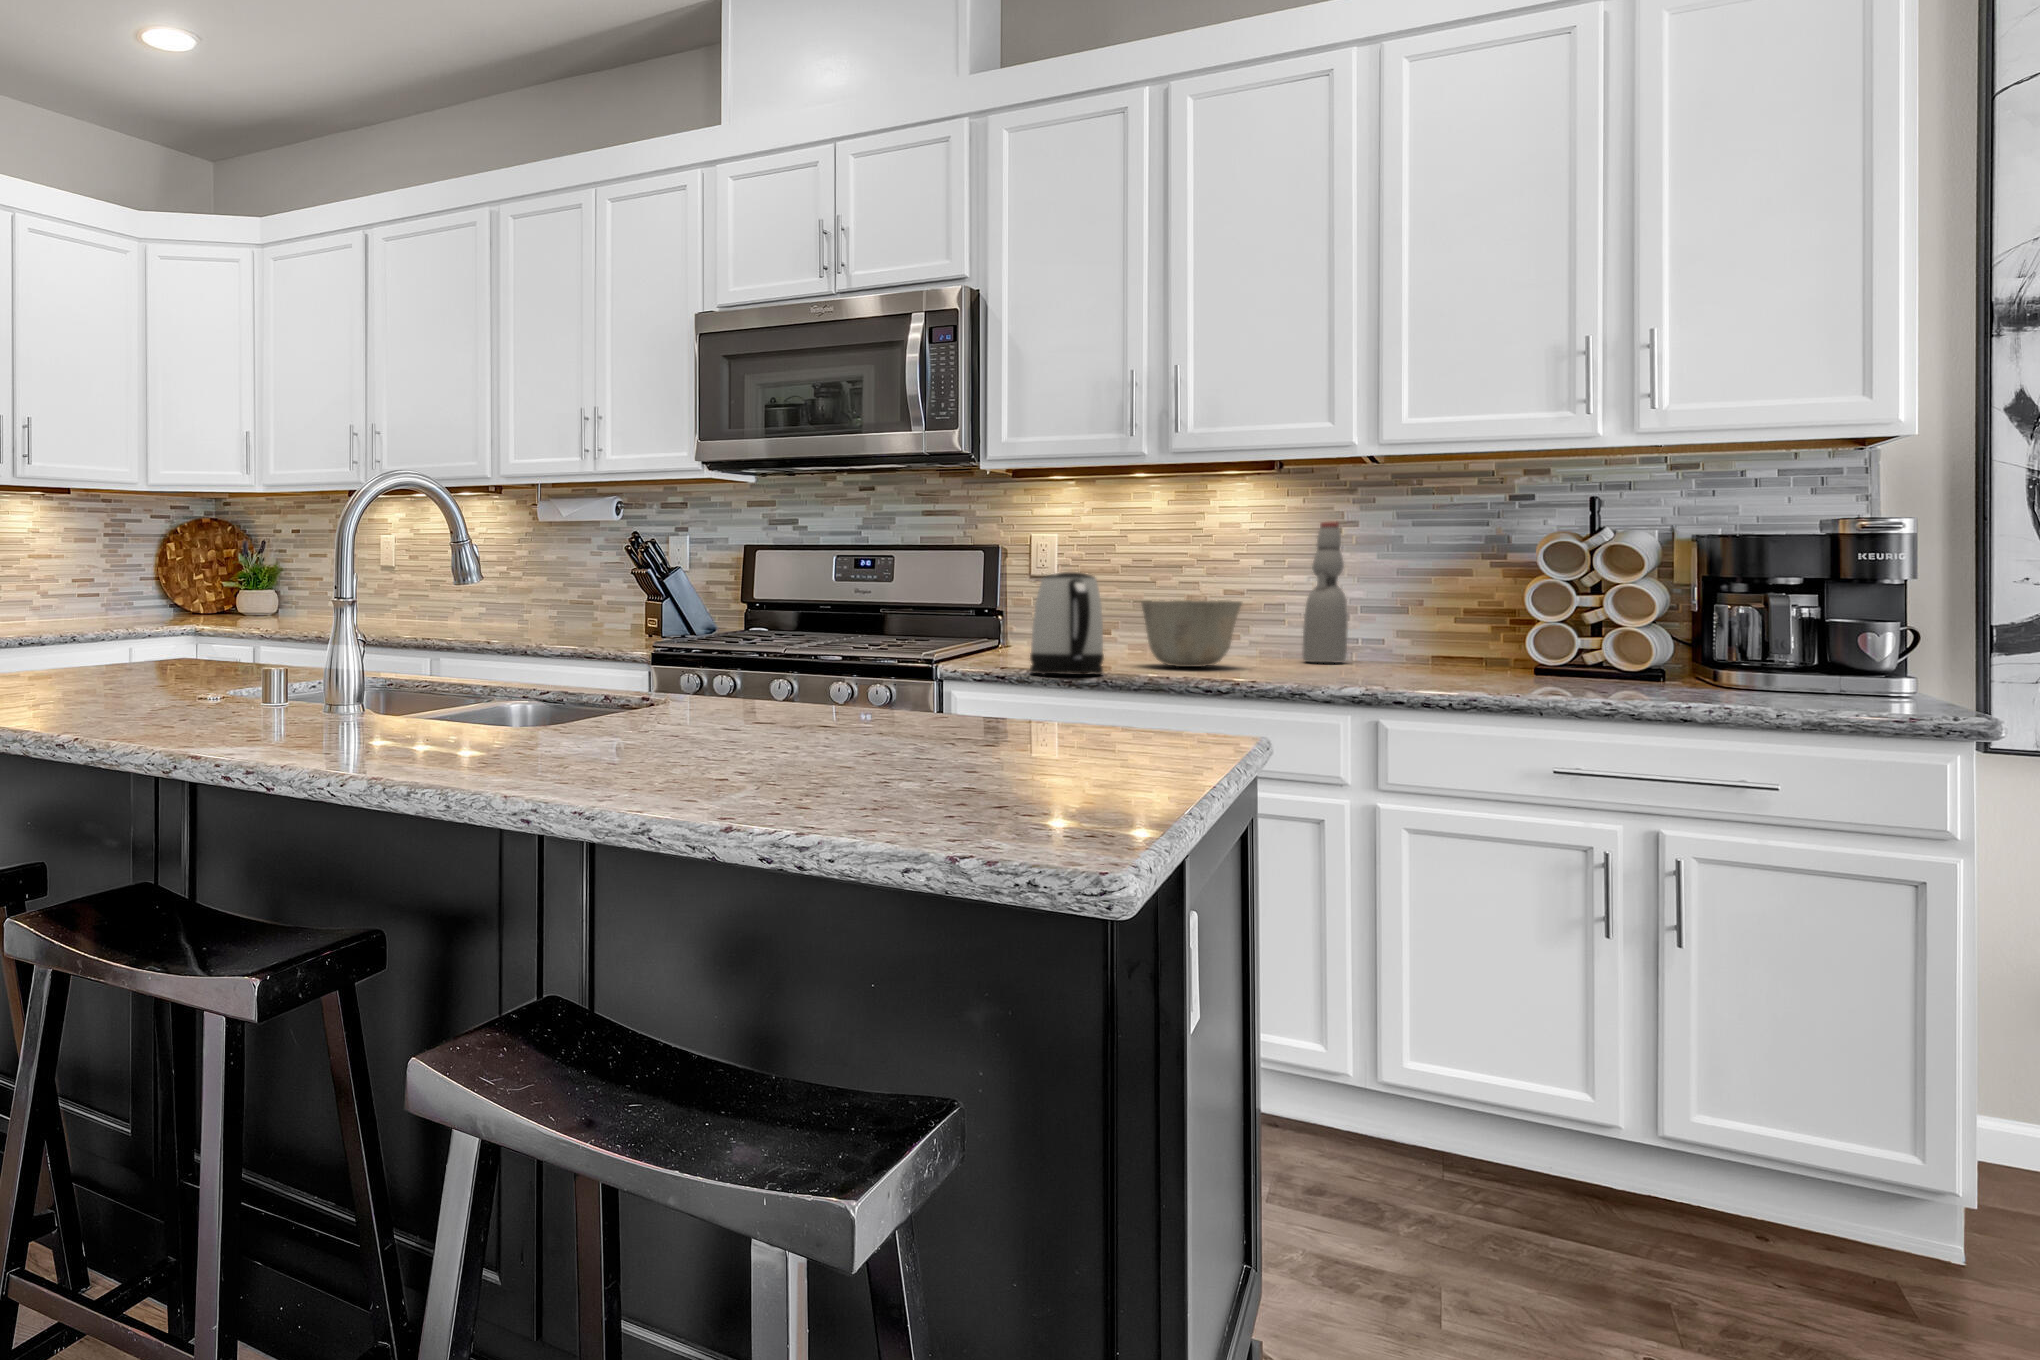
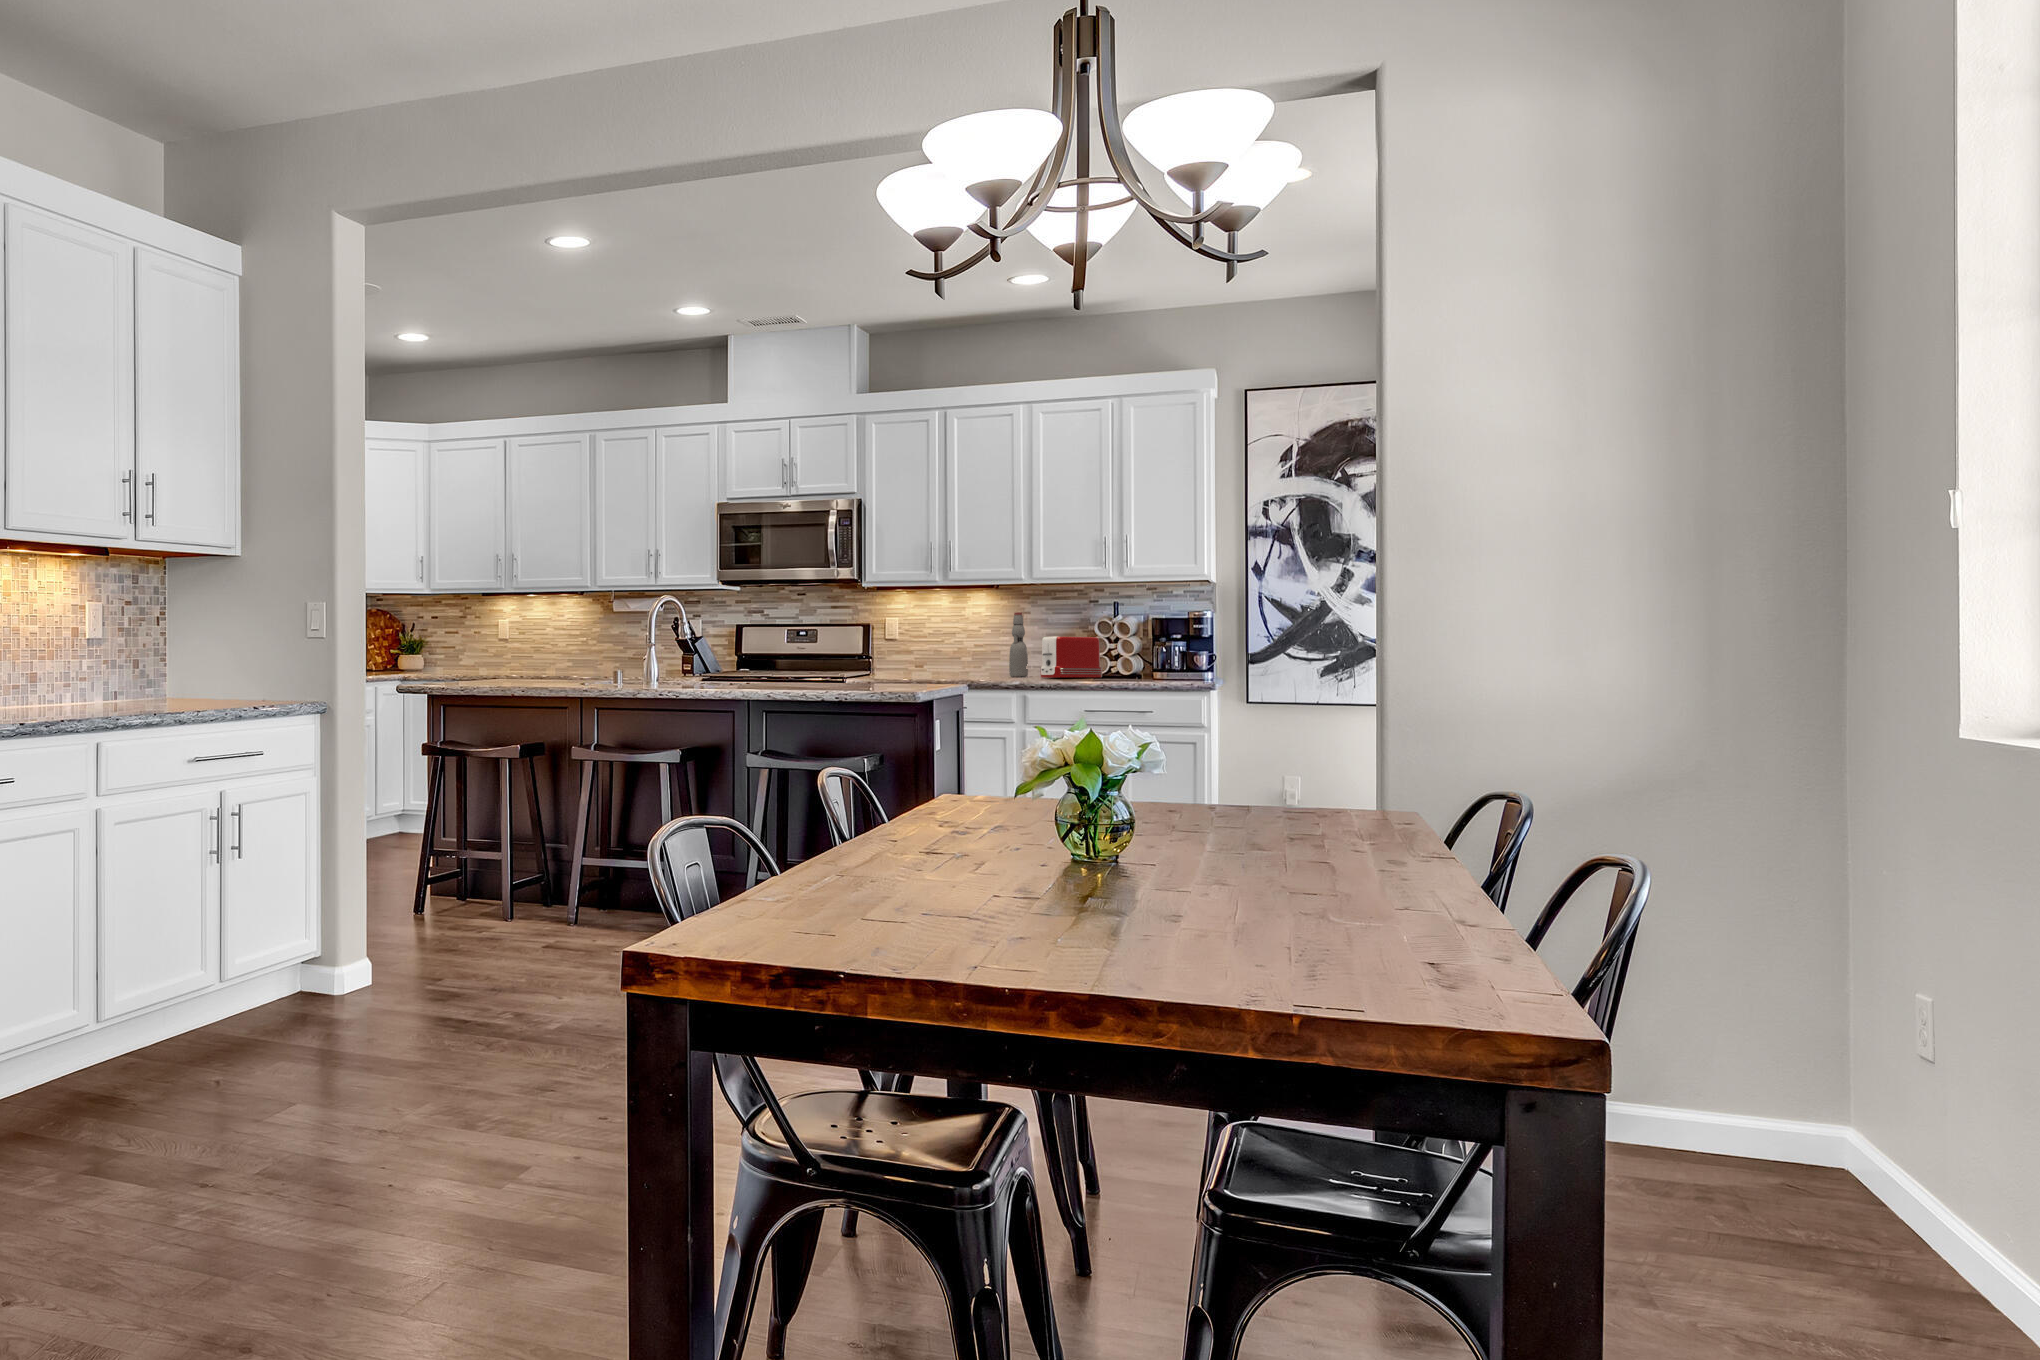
kettle: present [1030,572,1104,675] -> none [889,635,921,681]
toaster: none [1392,578,1552,676] -> present [1040,636,1102,678]
ceramic bowl: present [1141,600,1242,667] -> none [937,648,980,678]

